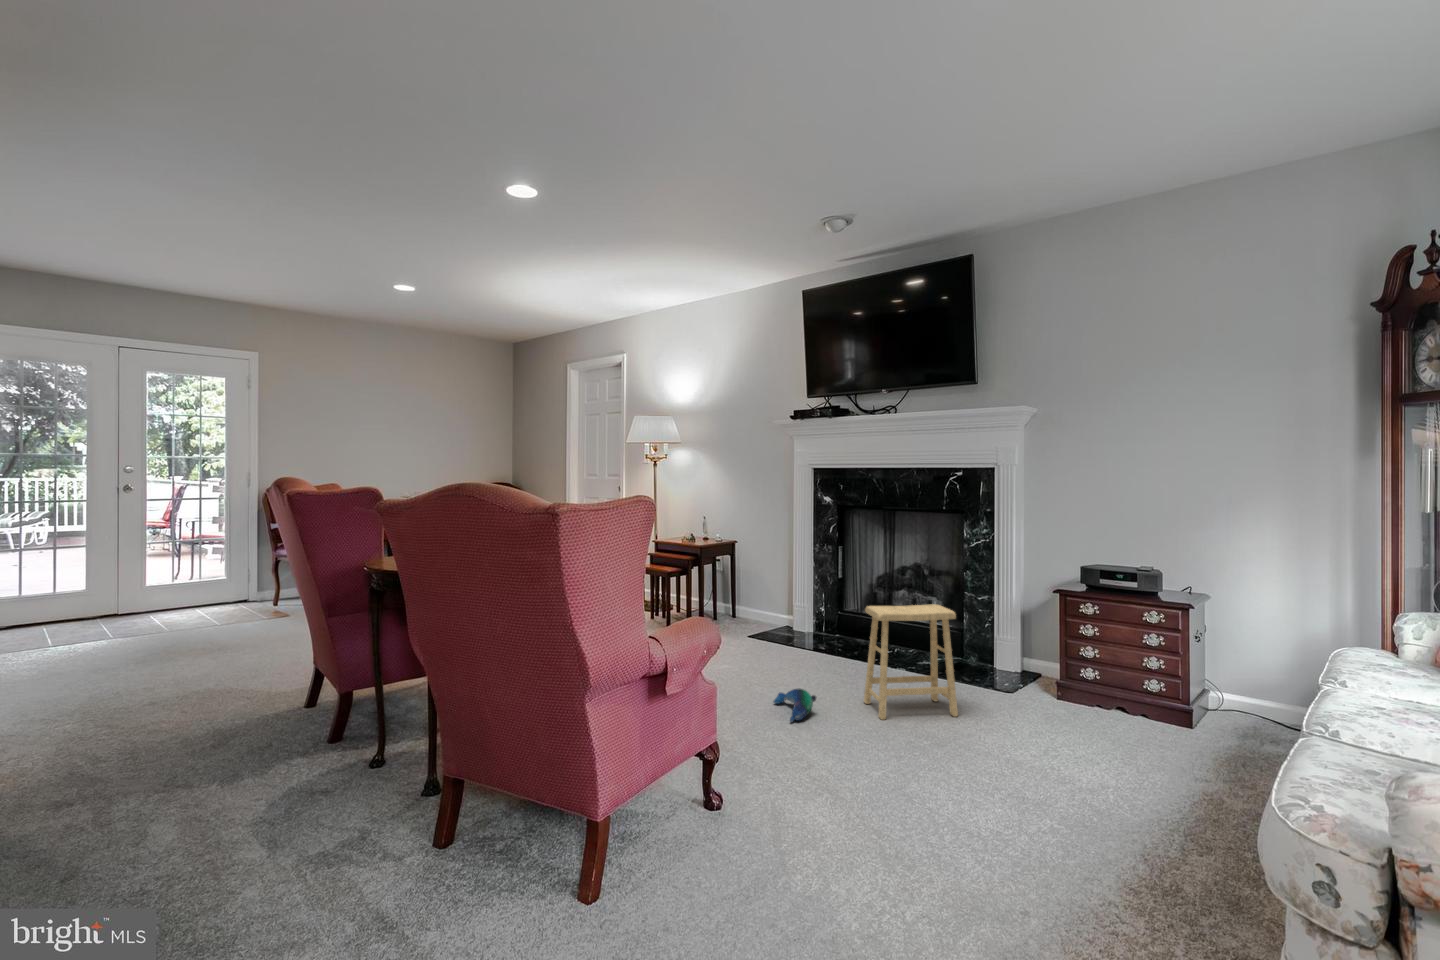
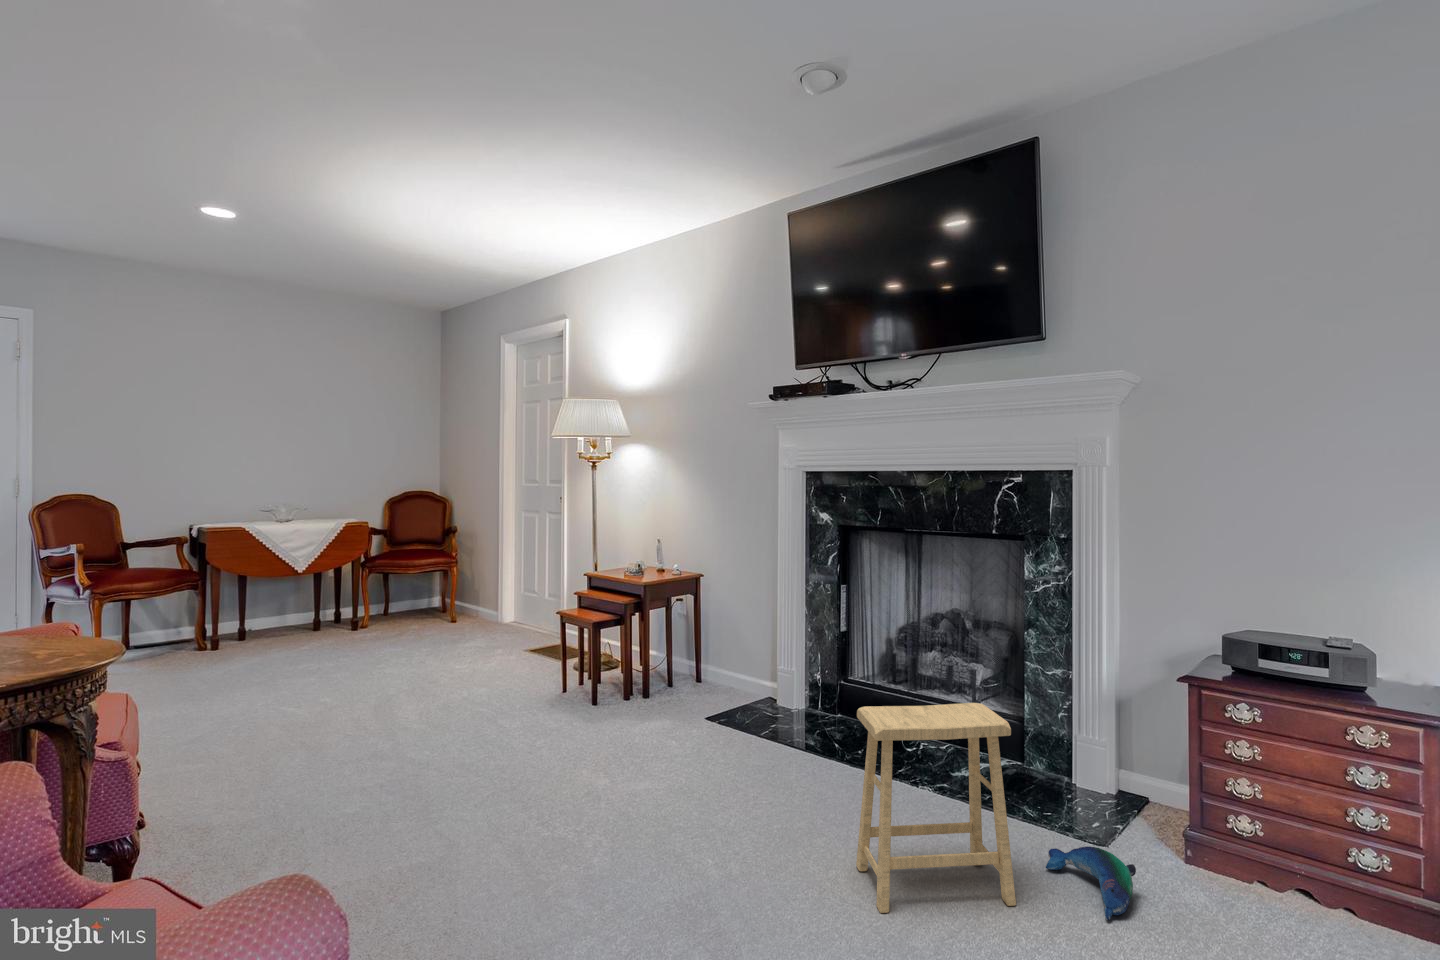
plush toy: present [774,688,816,722] -> present [1046,847,1136,920]

